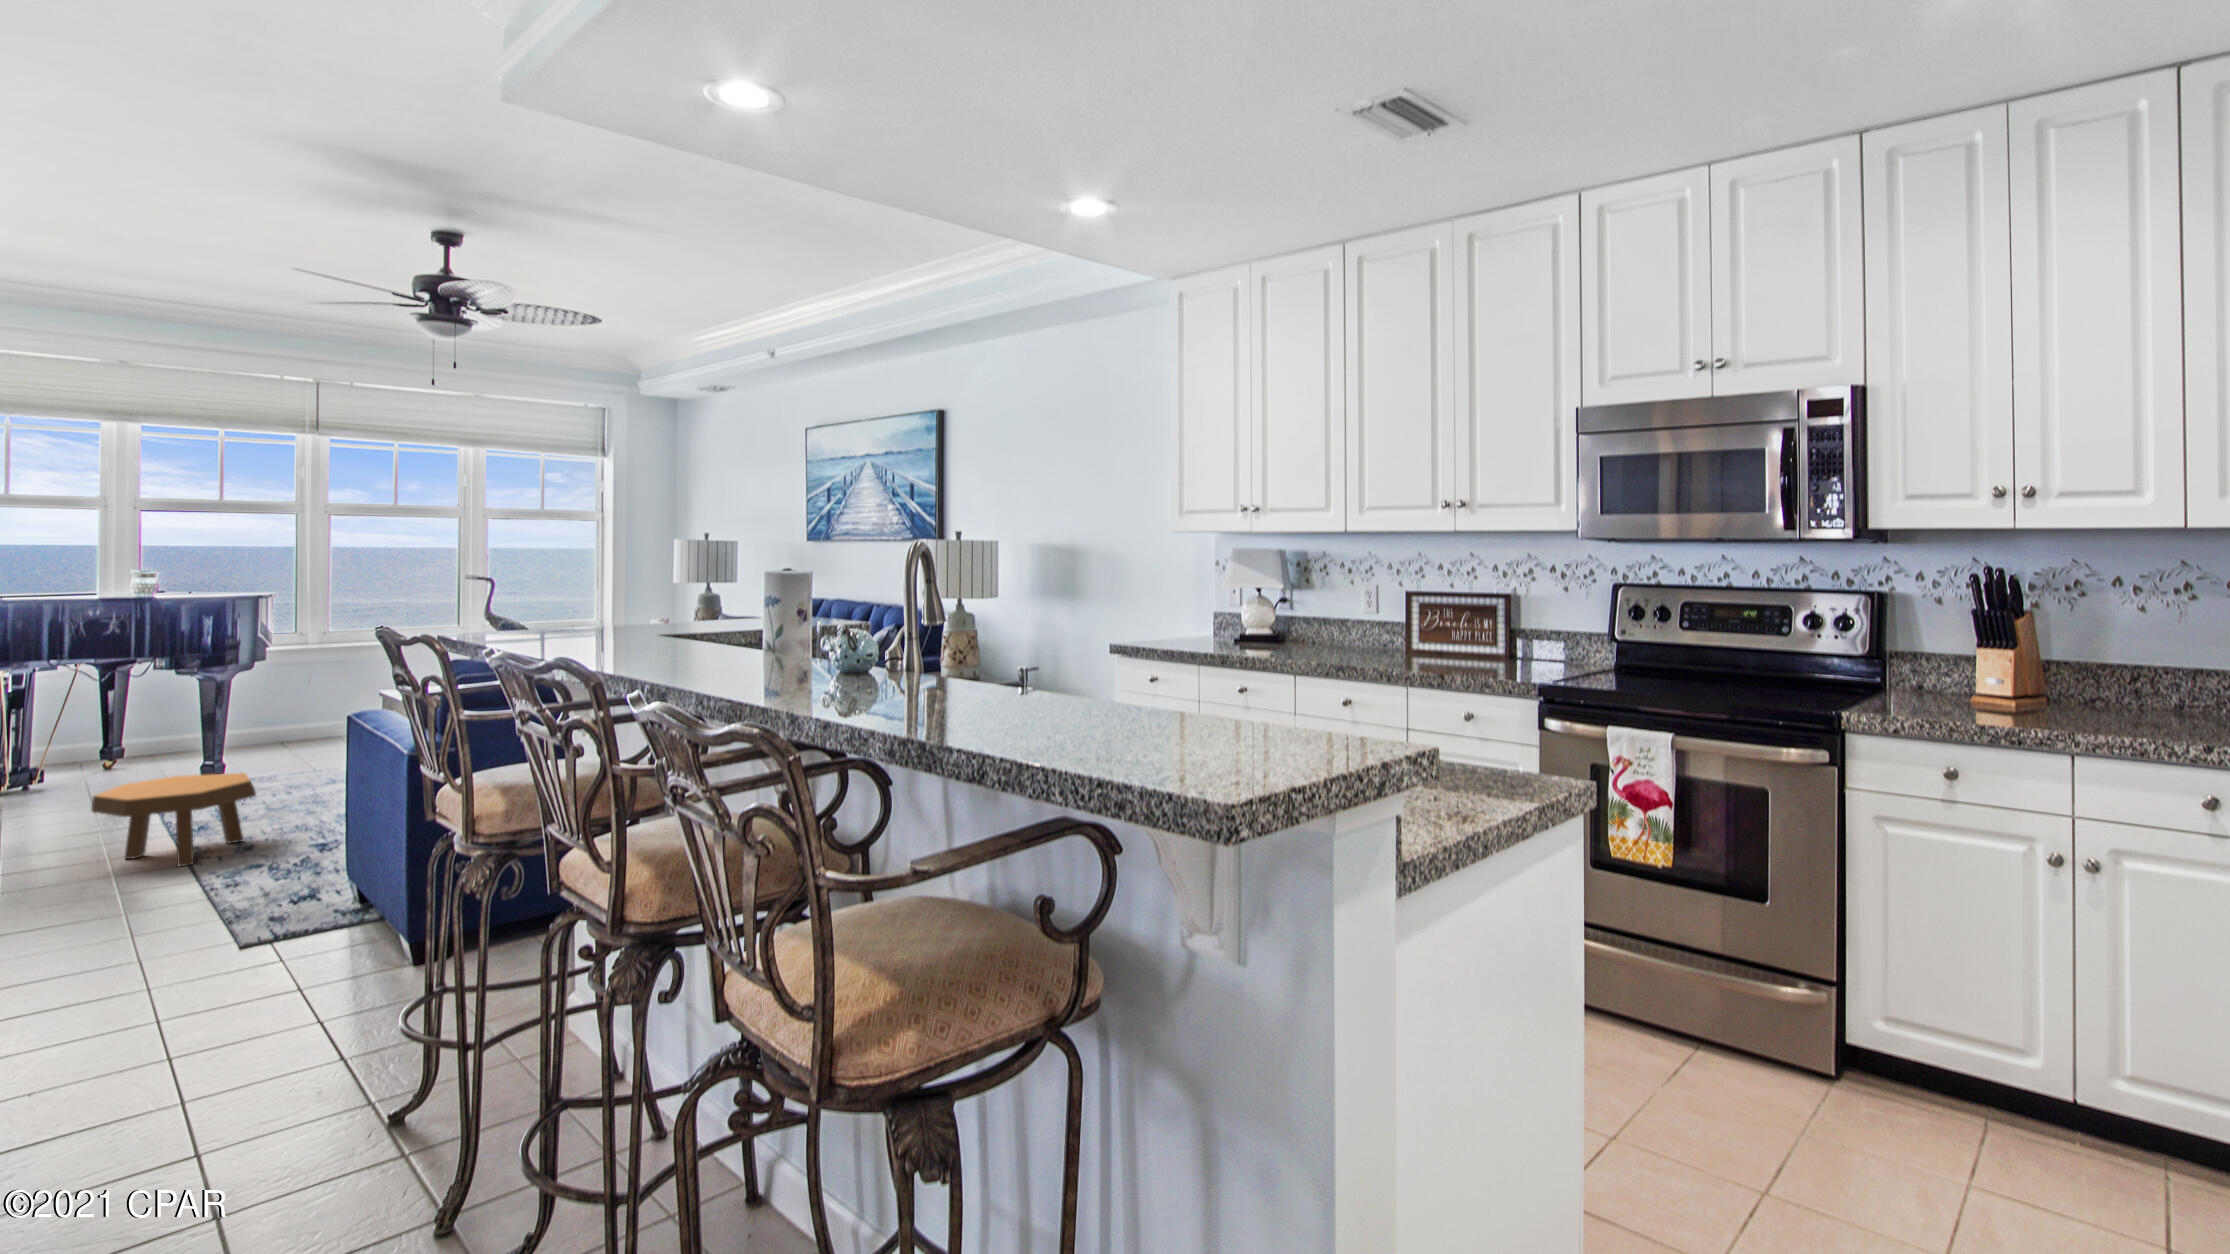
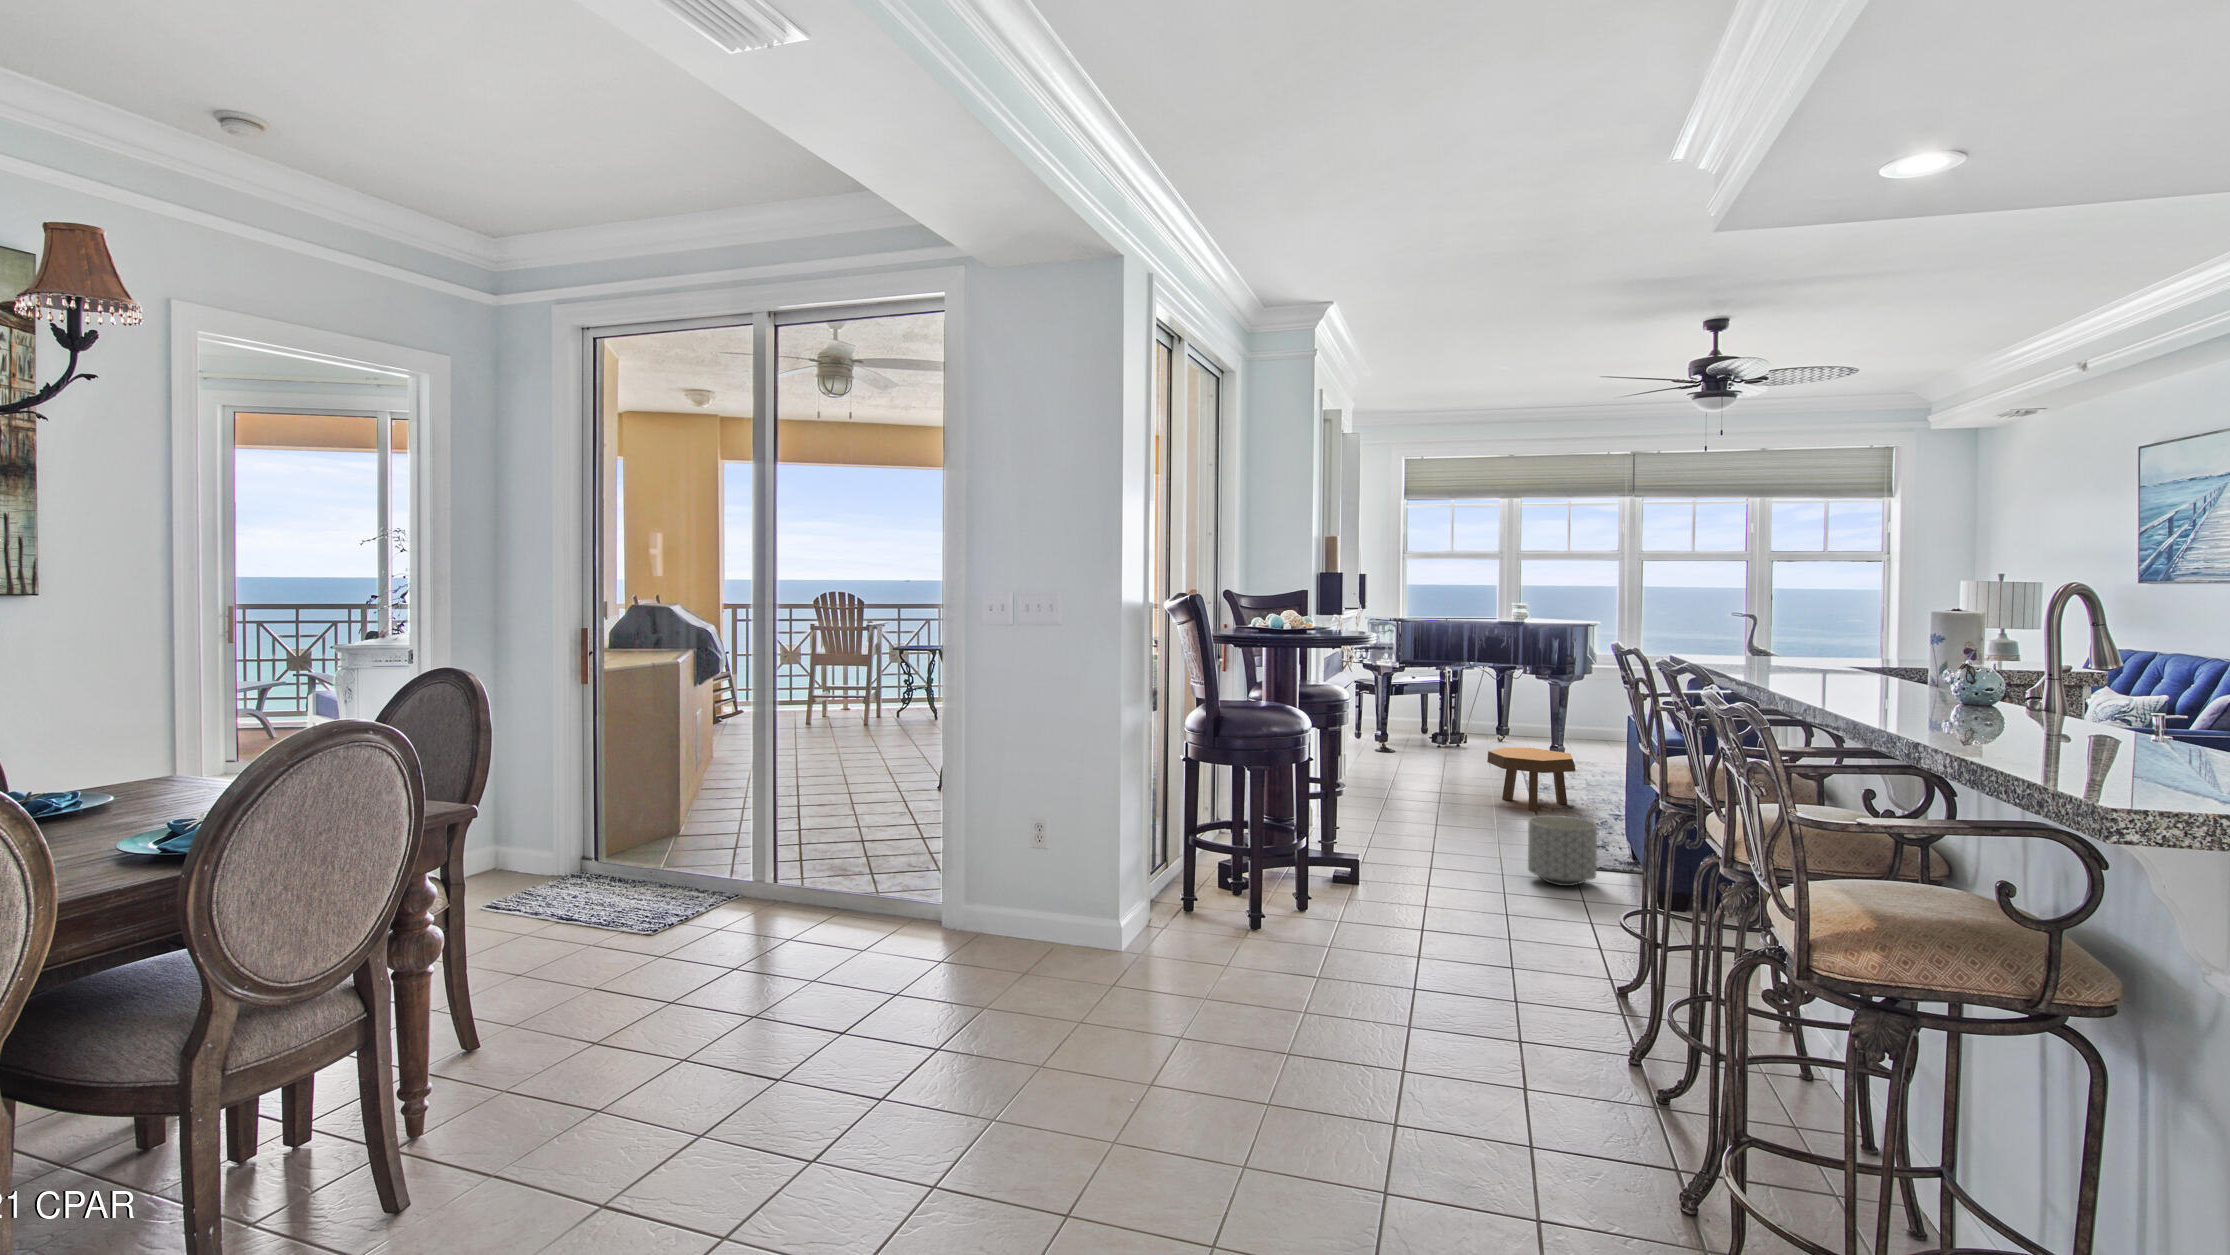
planter: none [192,870,317,977] -> present [1528,815,1597,886]

